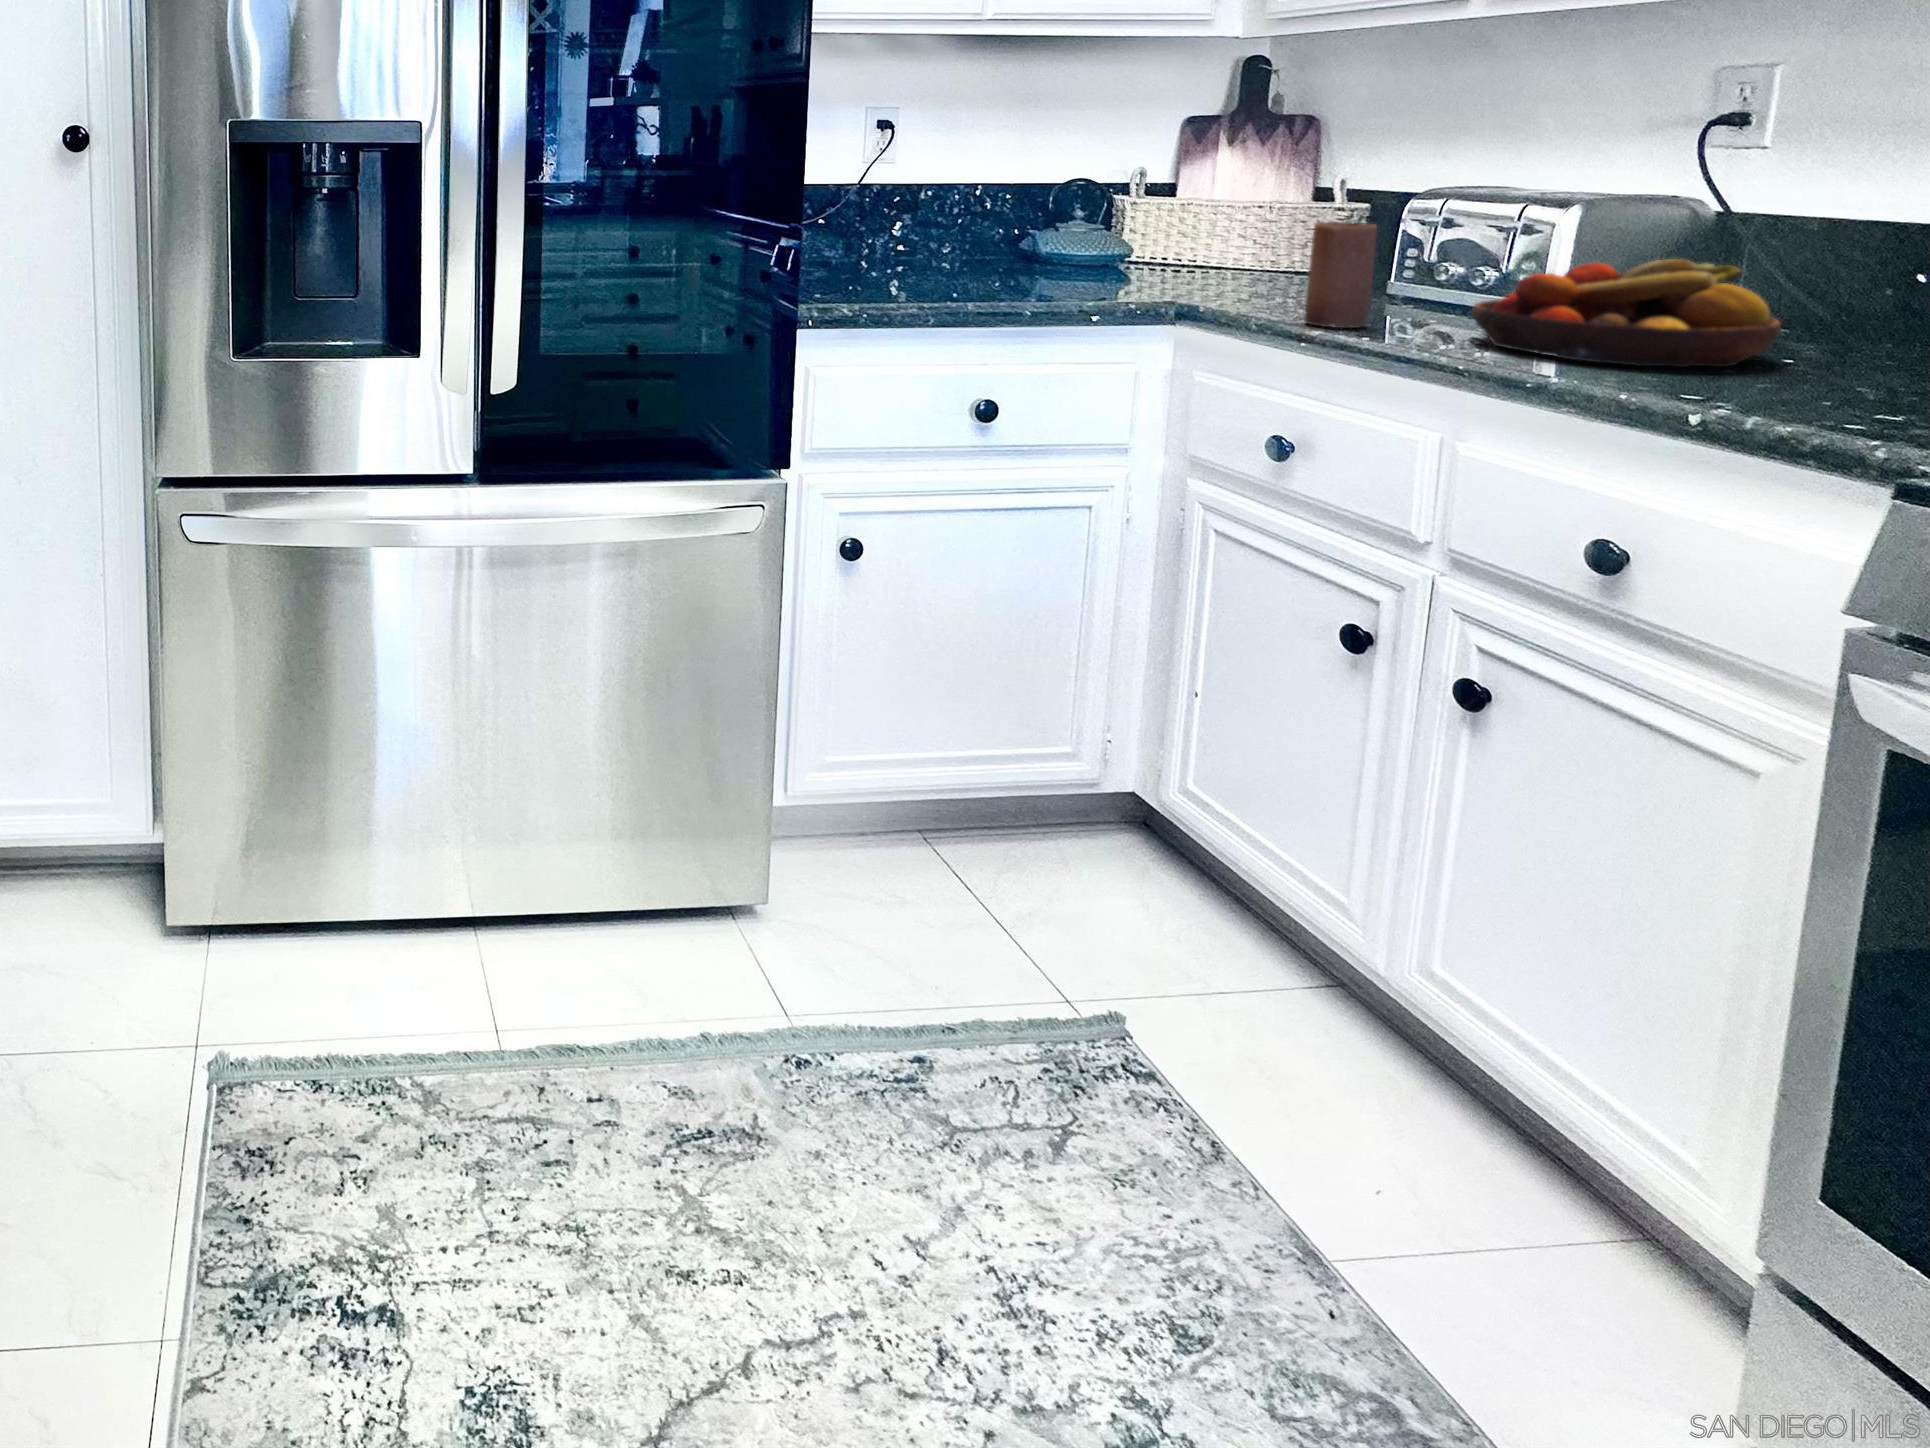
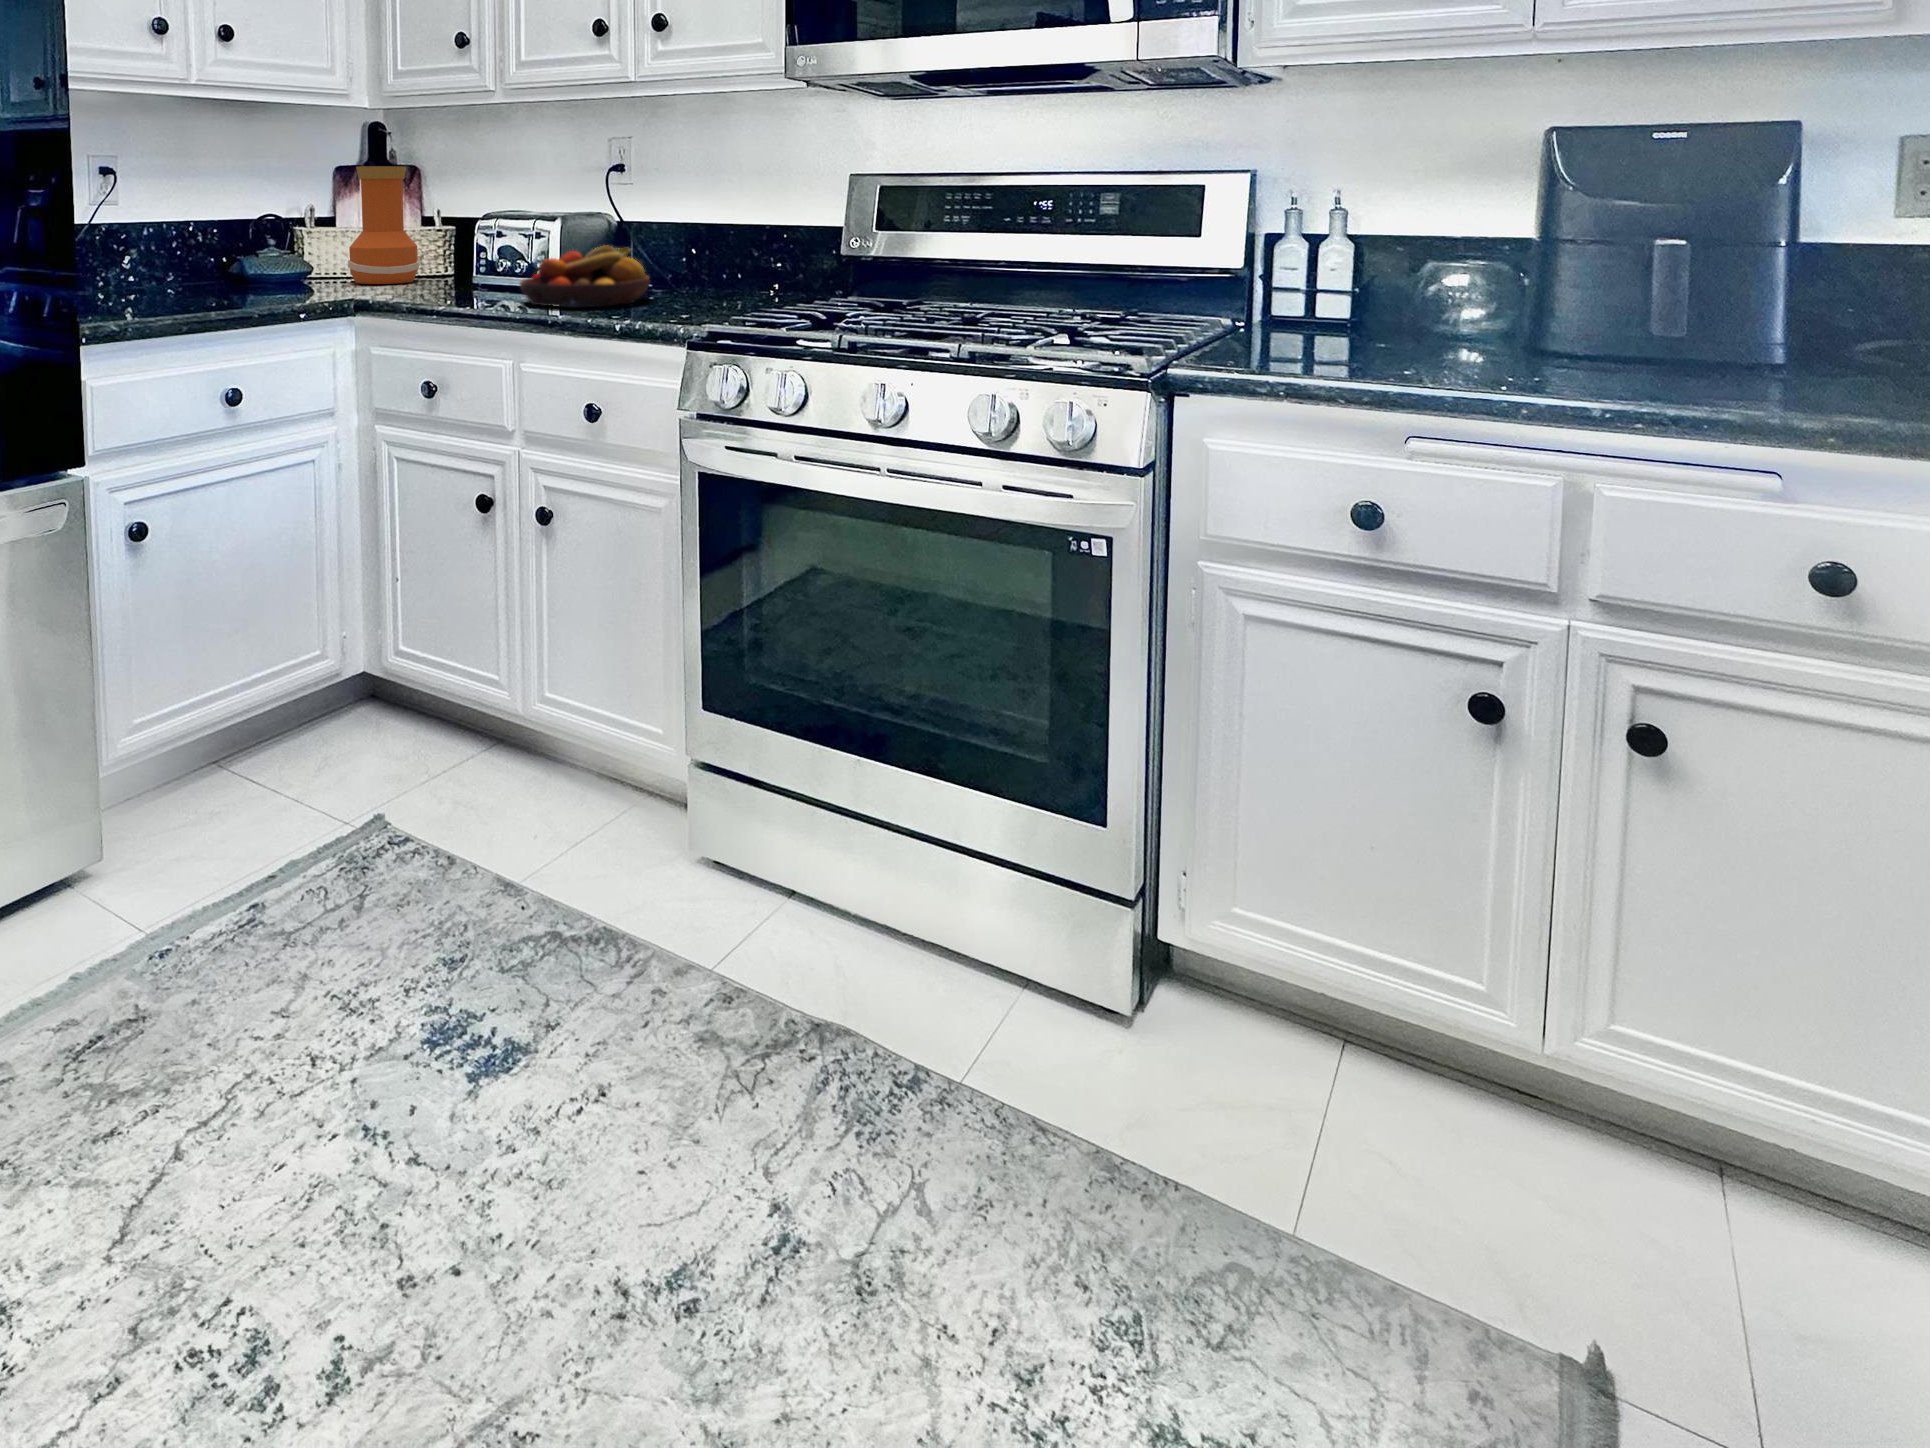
vase: none [1184,118,1301,282] -> present [348,166,420,284]
candle: present [1304,222,1377,328] -> none [432,235,467,305]

